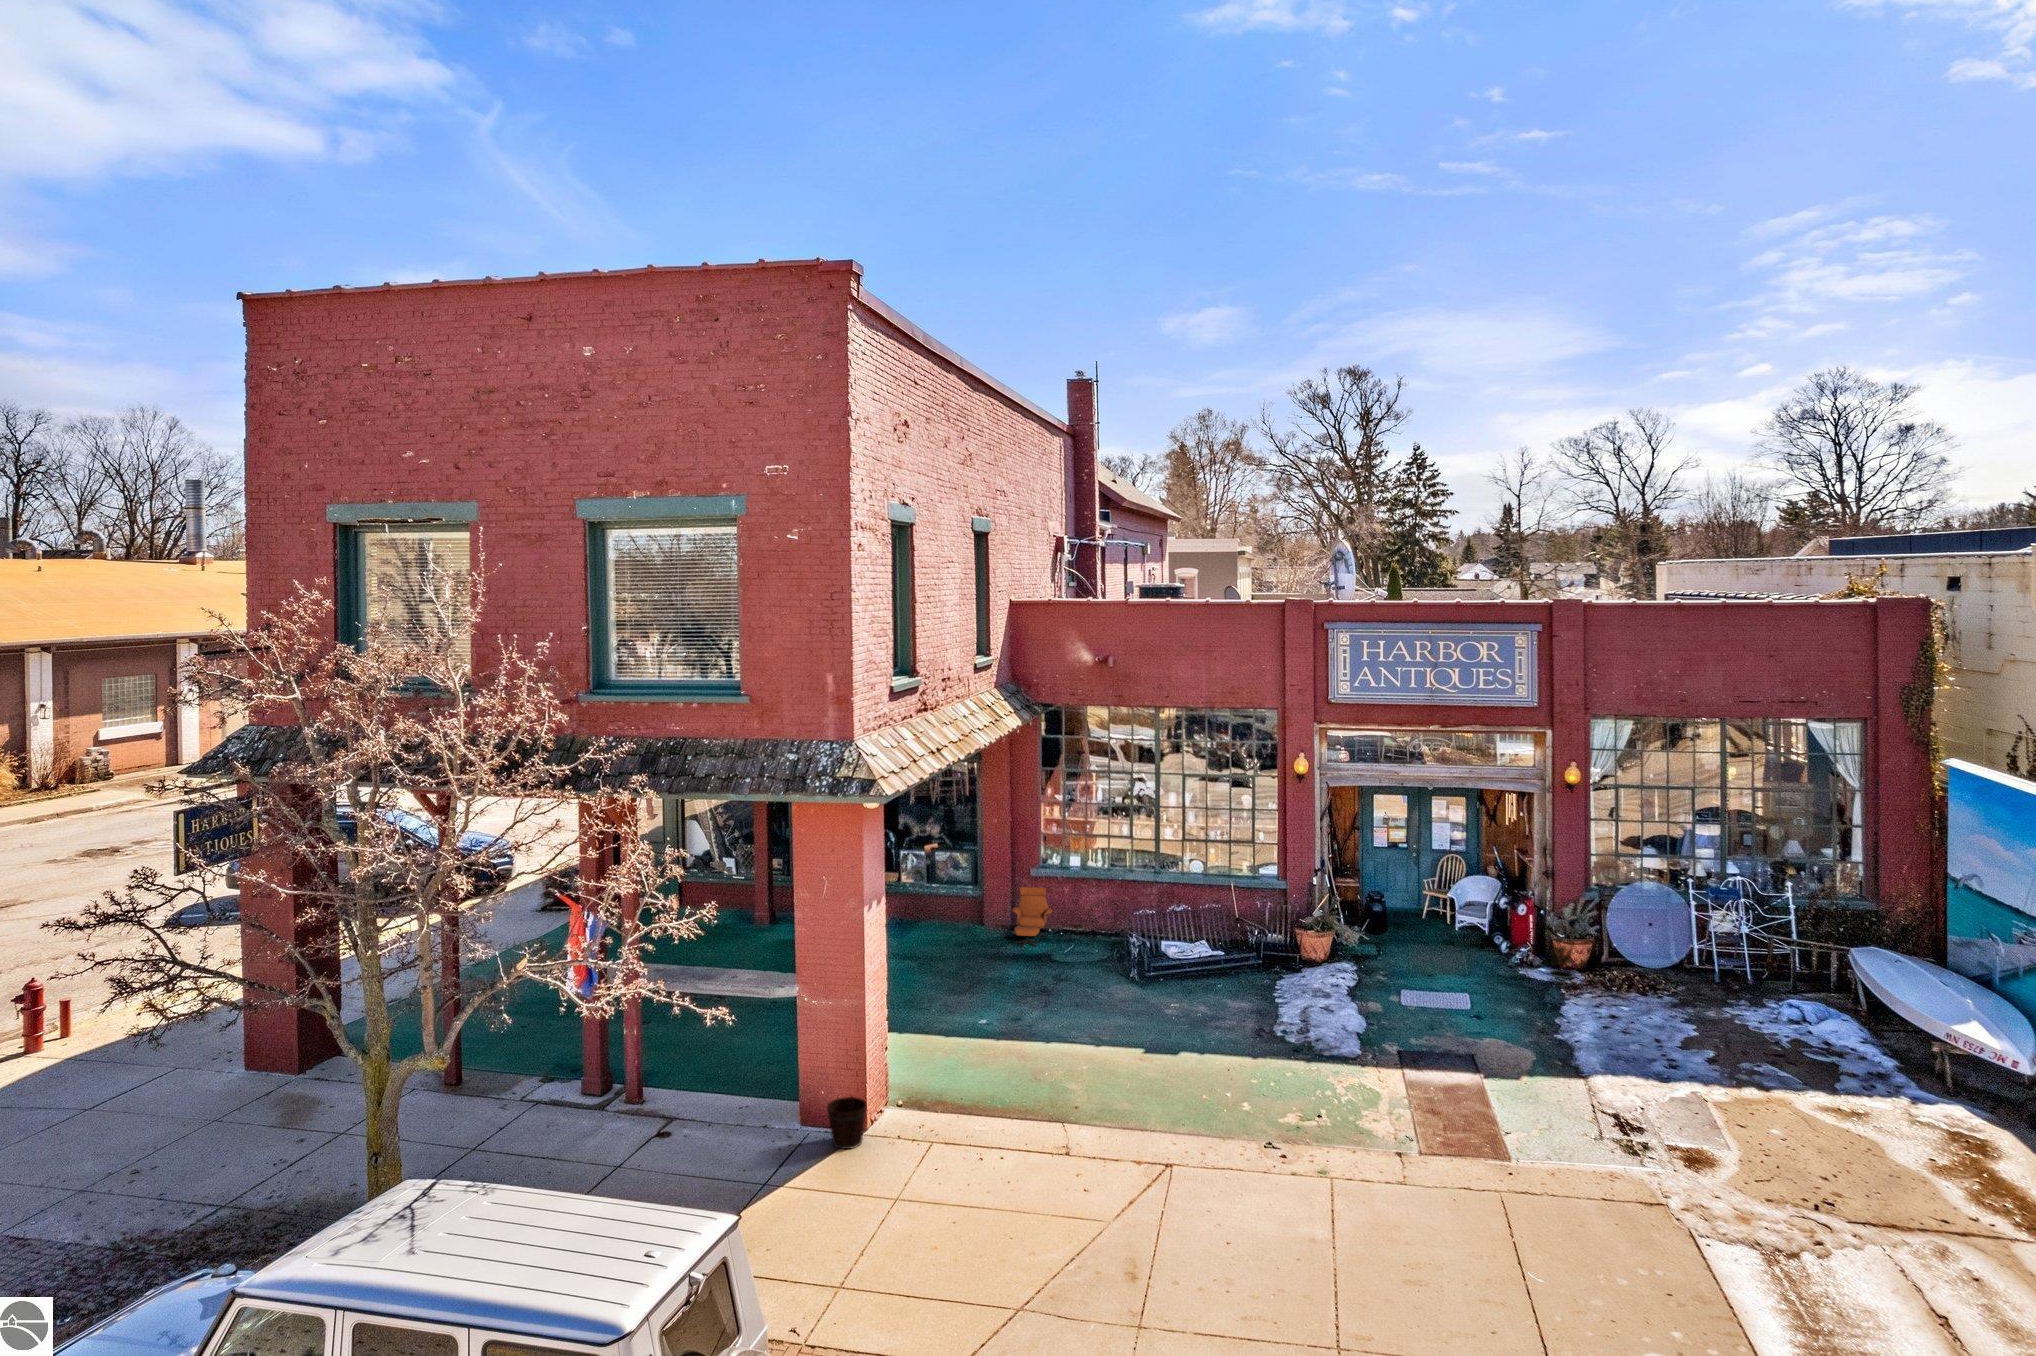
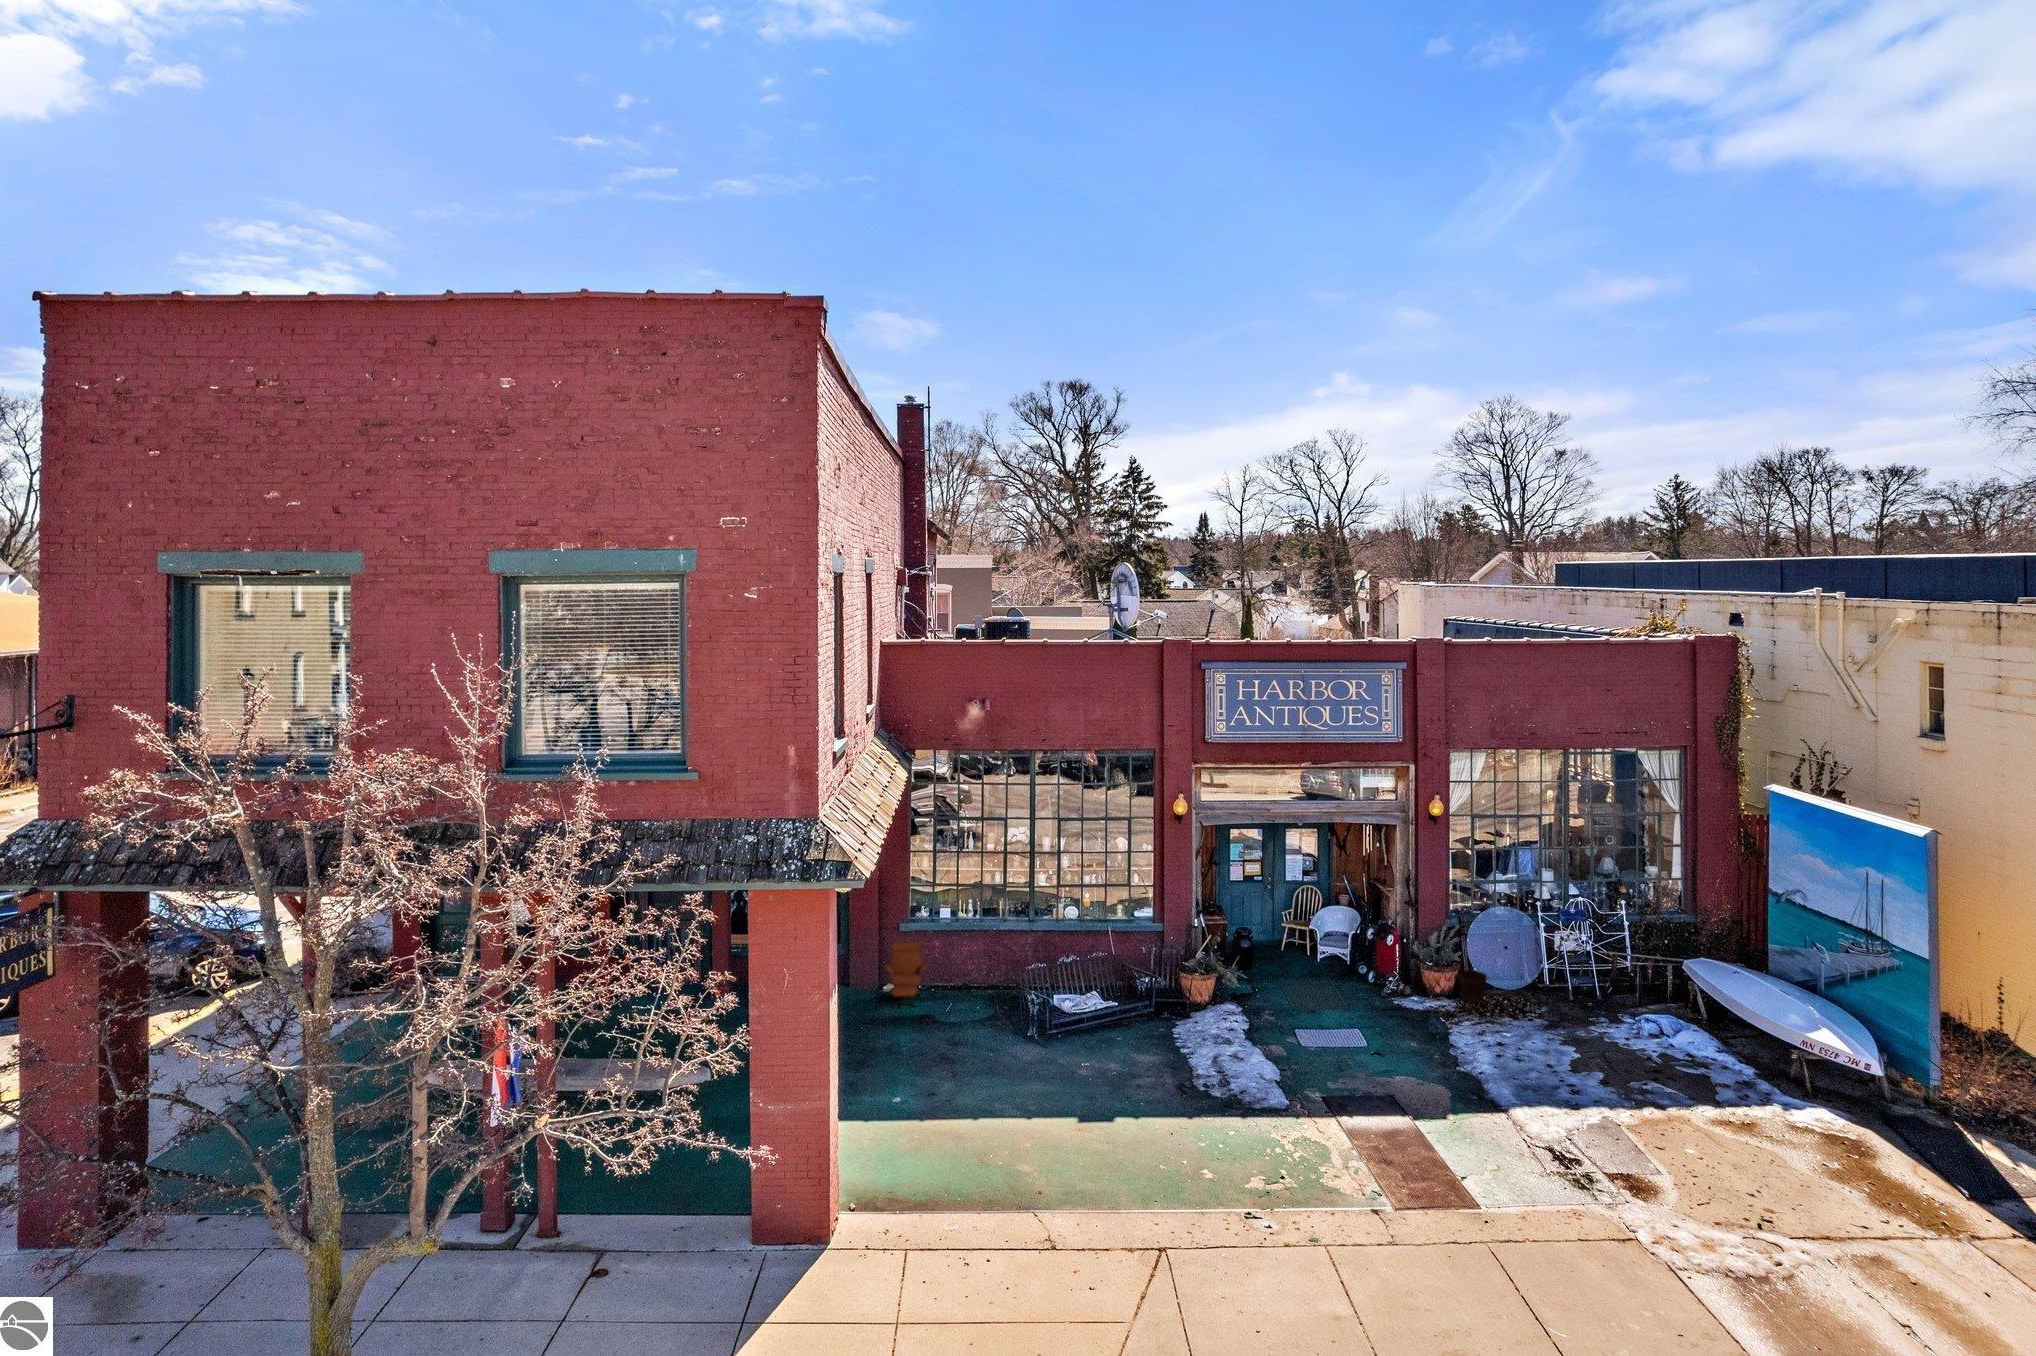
potted tree: present [1549,936,1575,979] -> none [1422,962,1449,1006]
bucket: present [827,1096,867,1149] -> present [1458,970,1487,1003]

